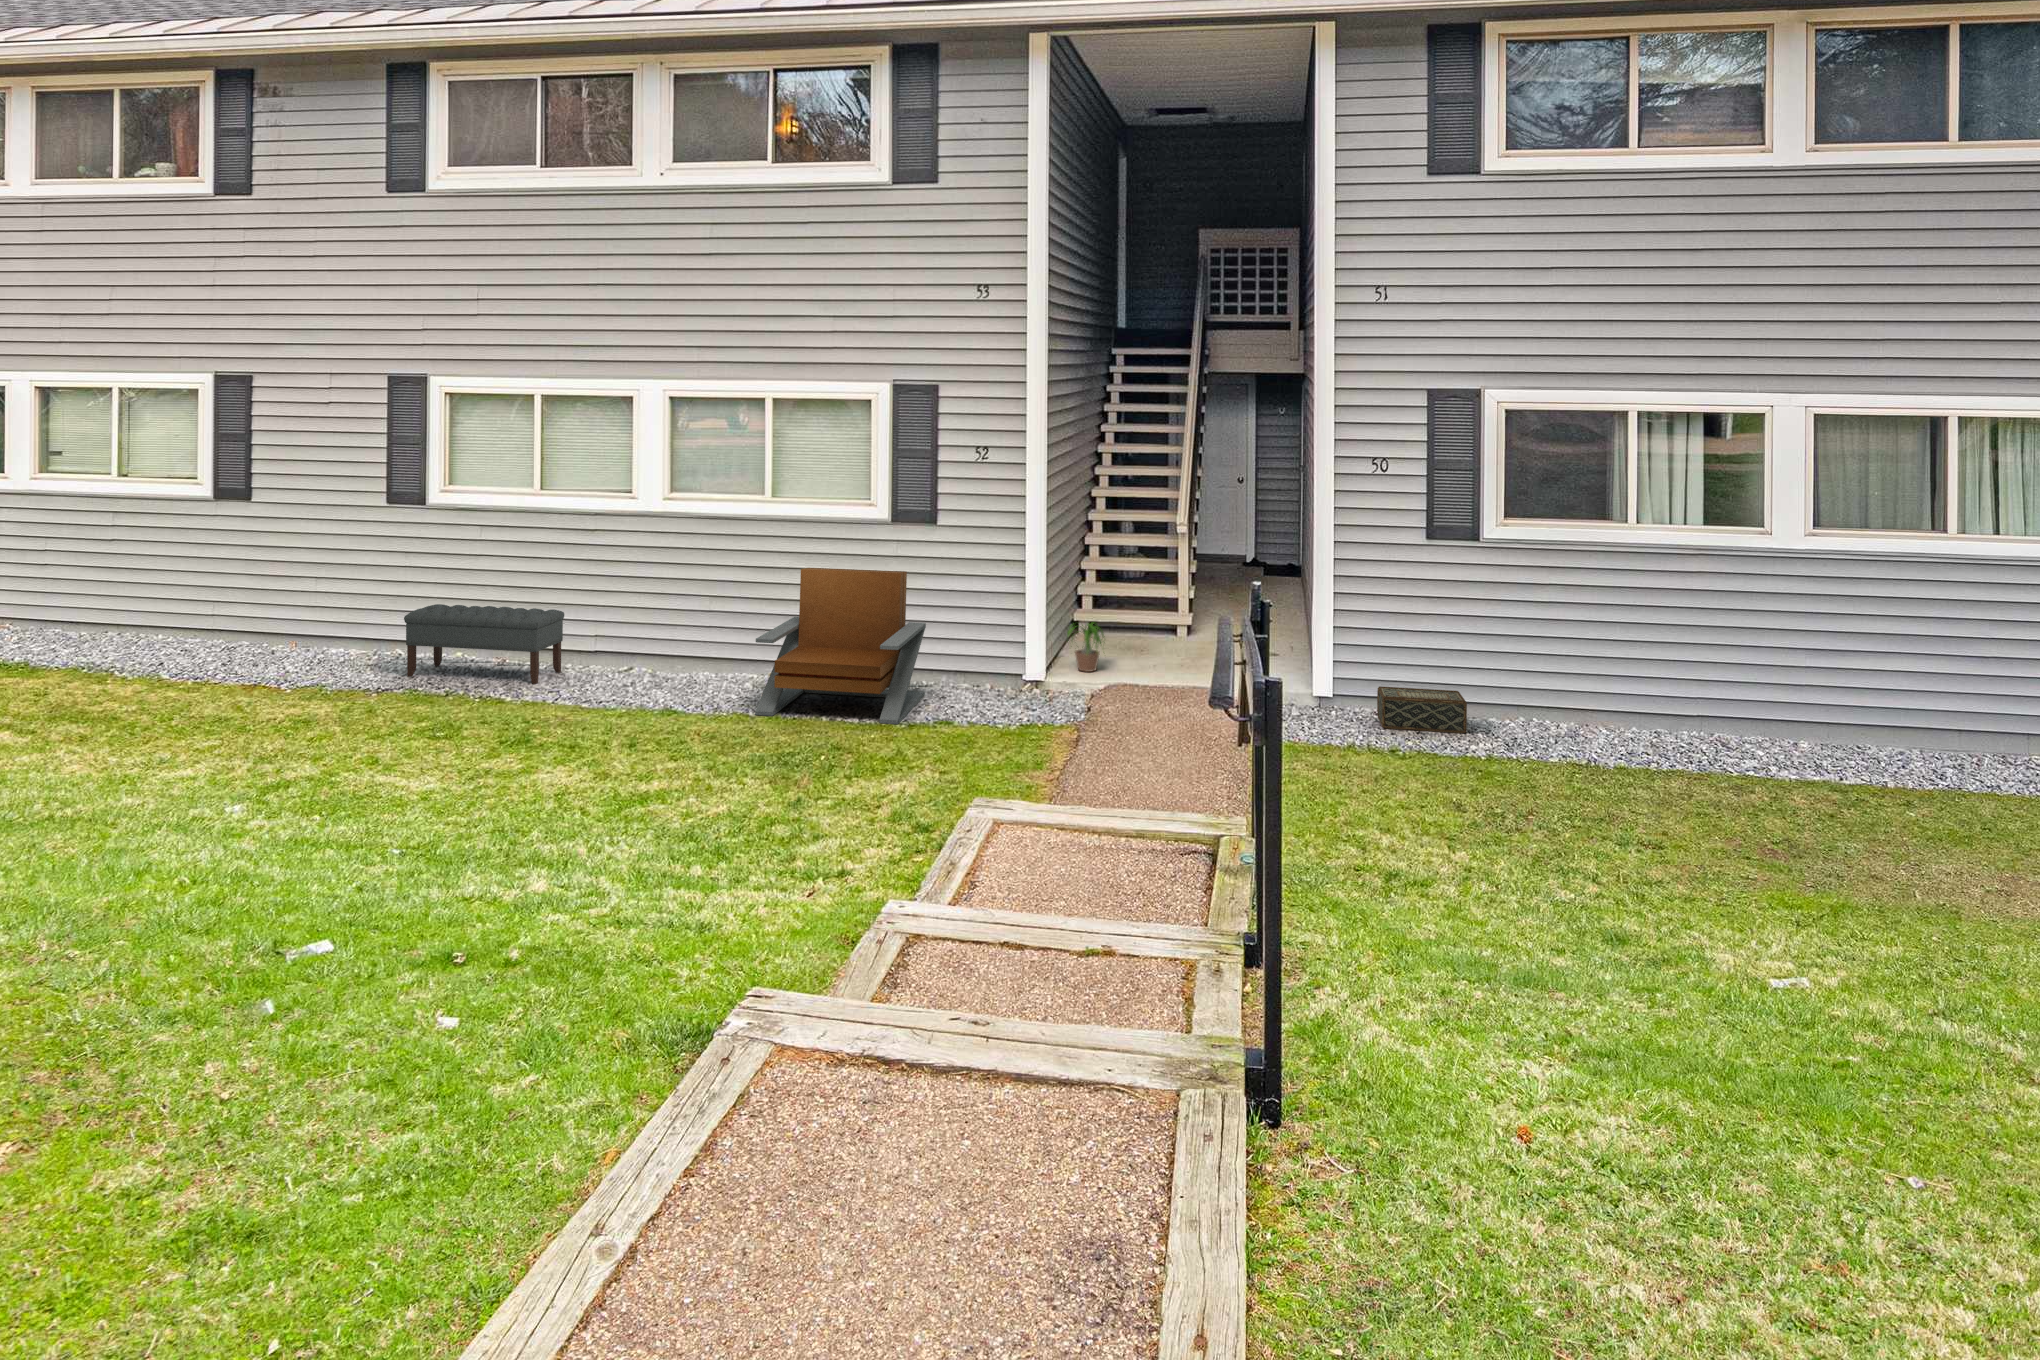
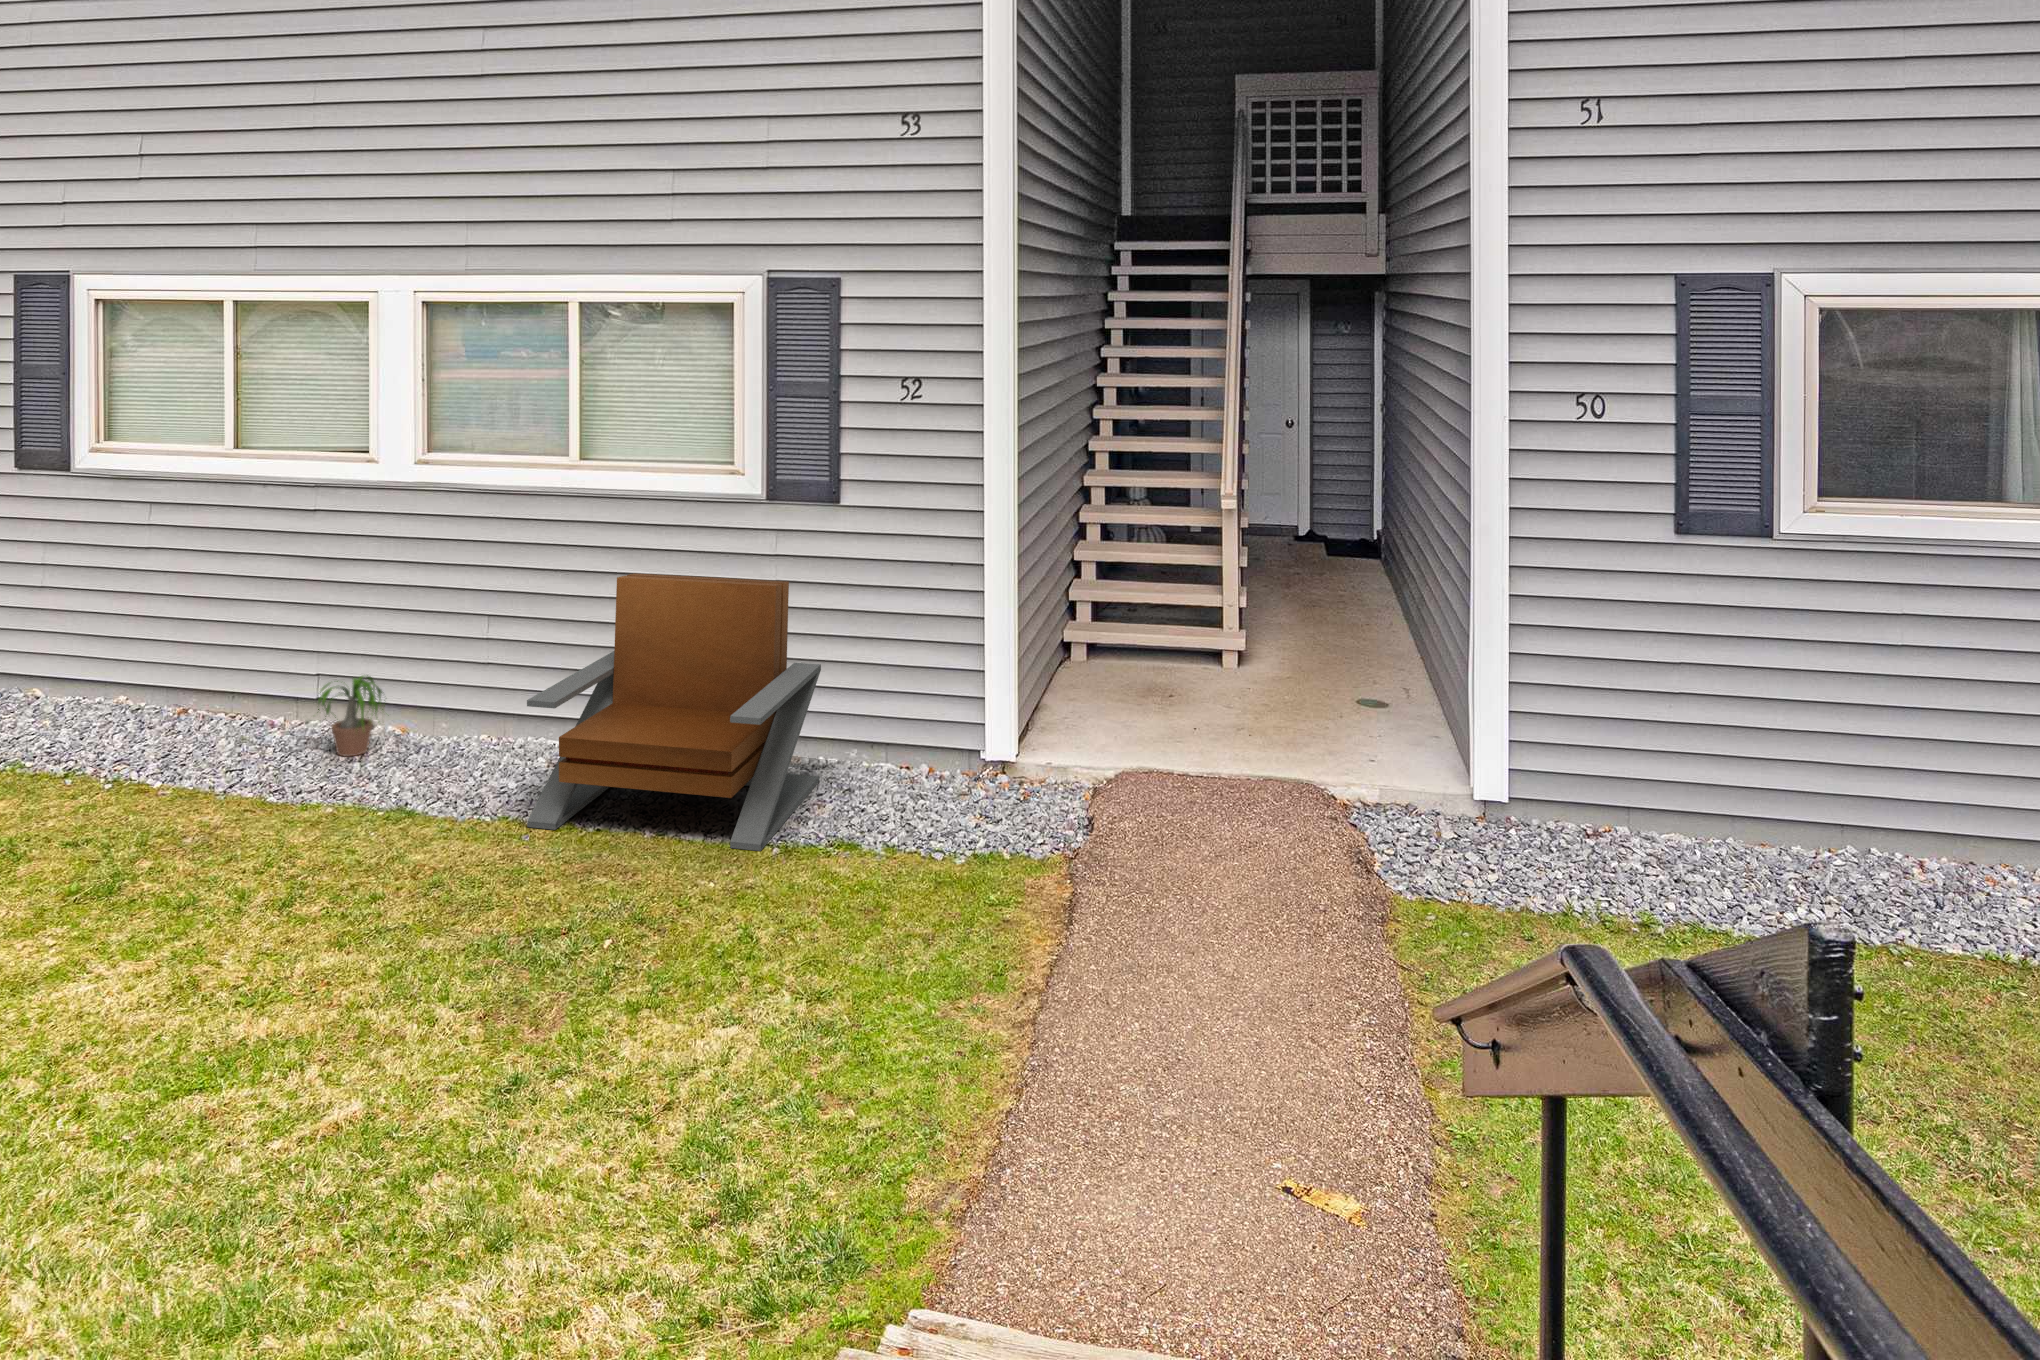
bench: present [404,604,564,684] -> none [18,623,272,754]
potted plant: present [1067,623,1104,672] -> present [318,675,383,756]
woven basket: present [1377,686,1467,733] -> none [1584,785,1761,879]

